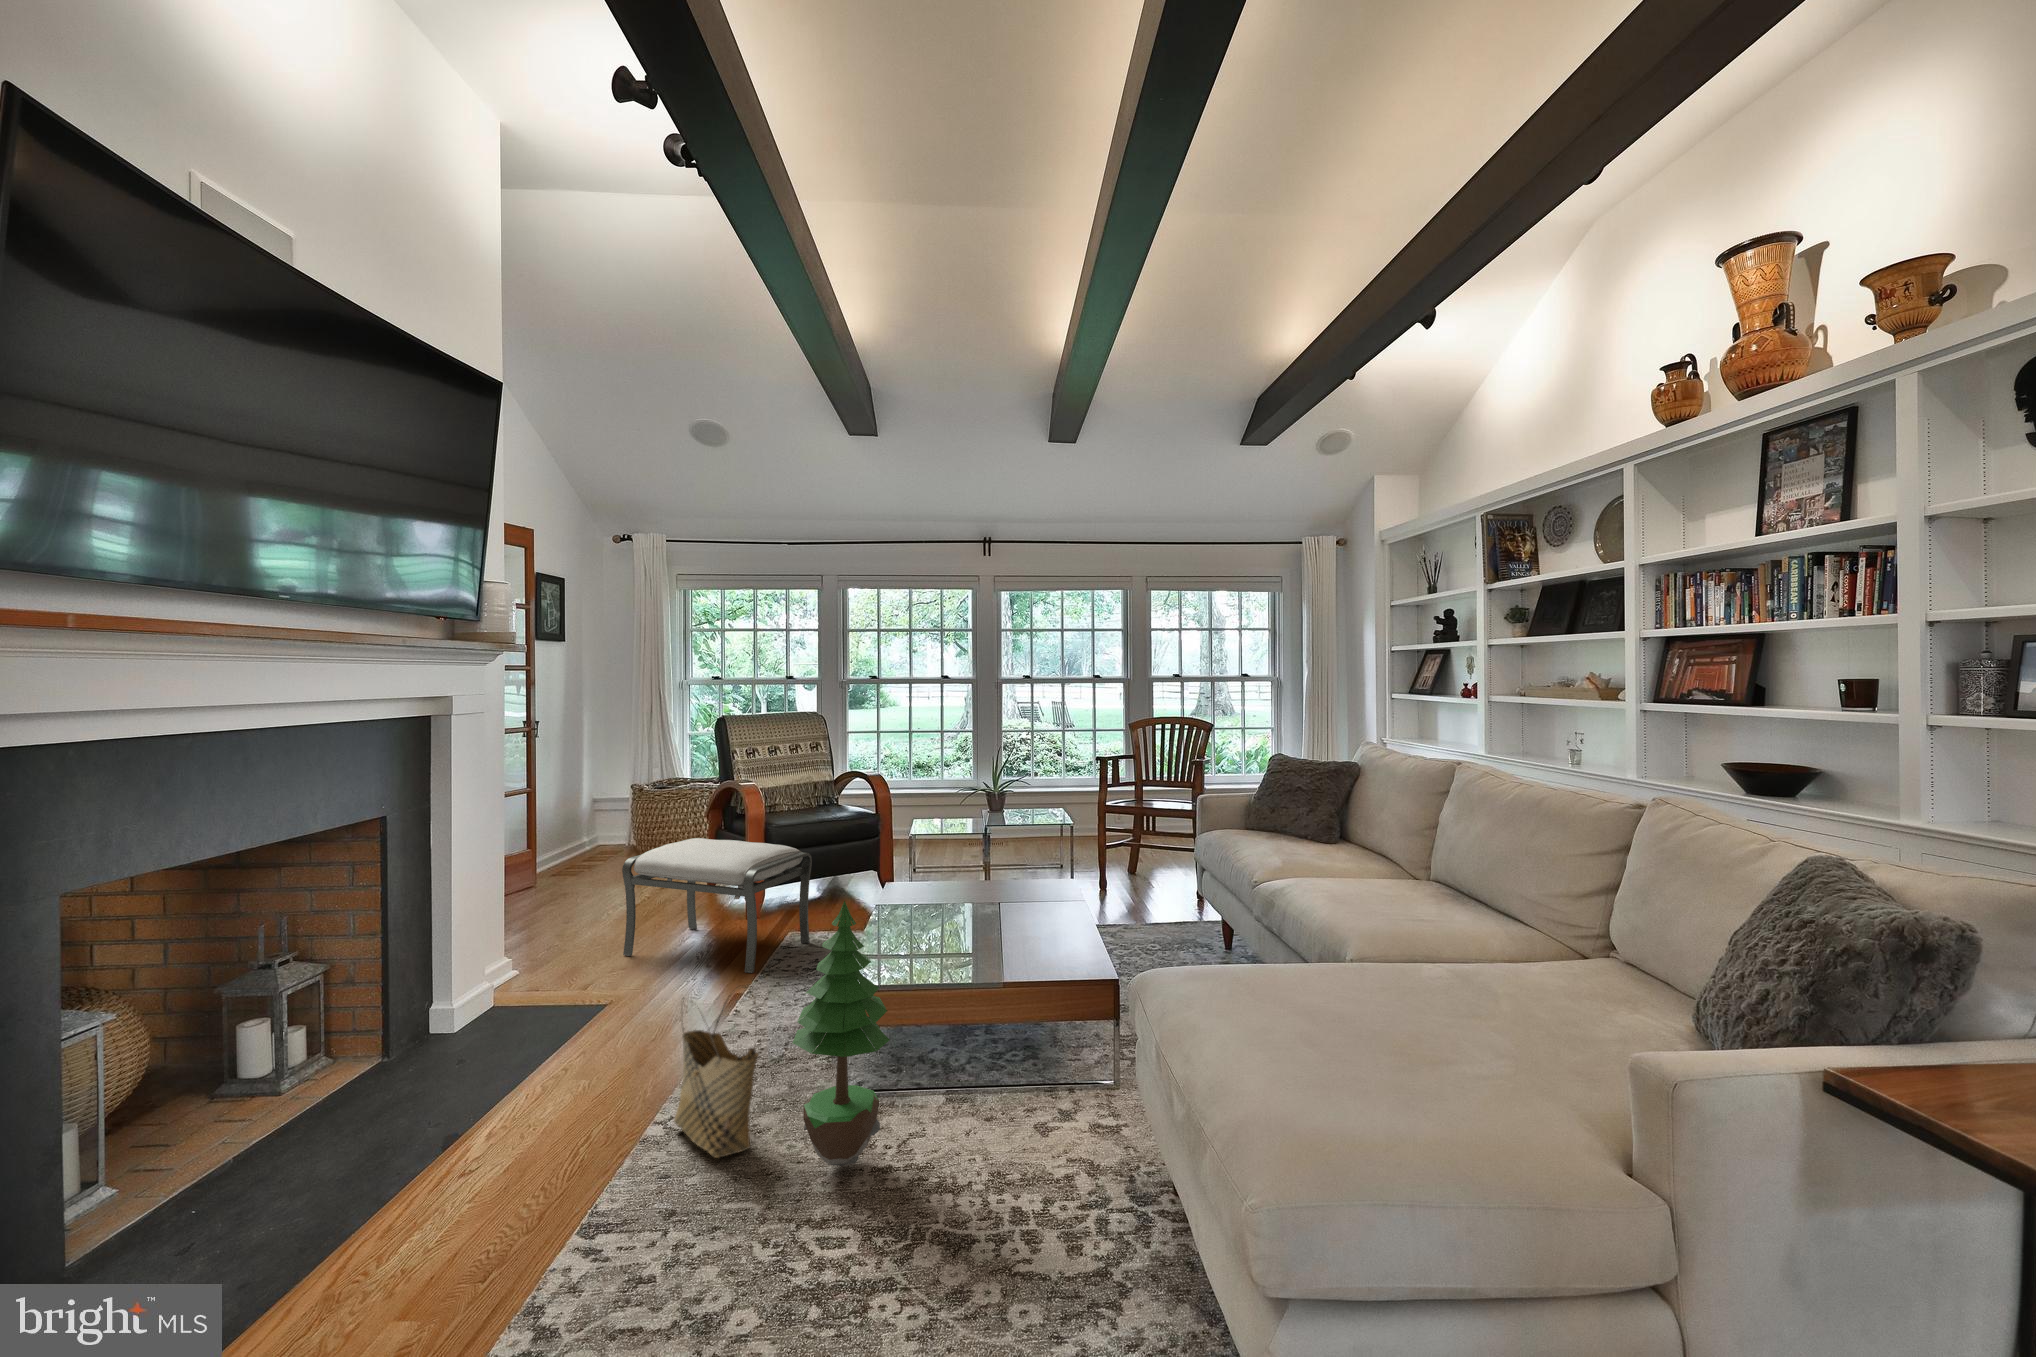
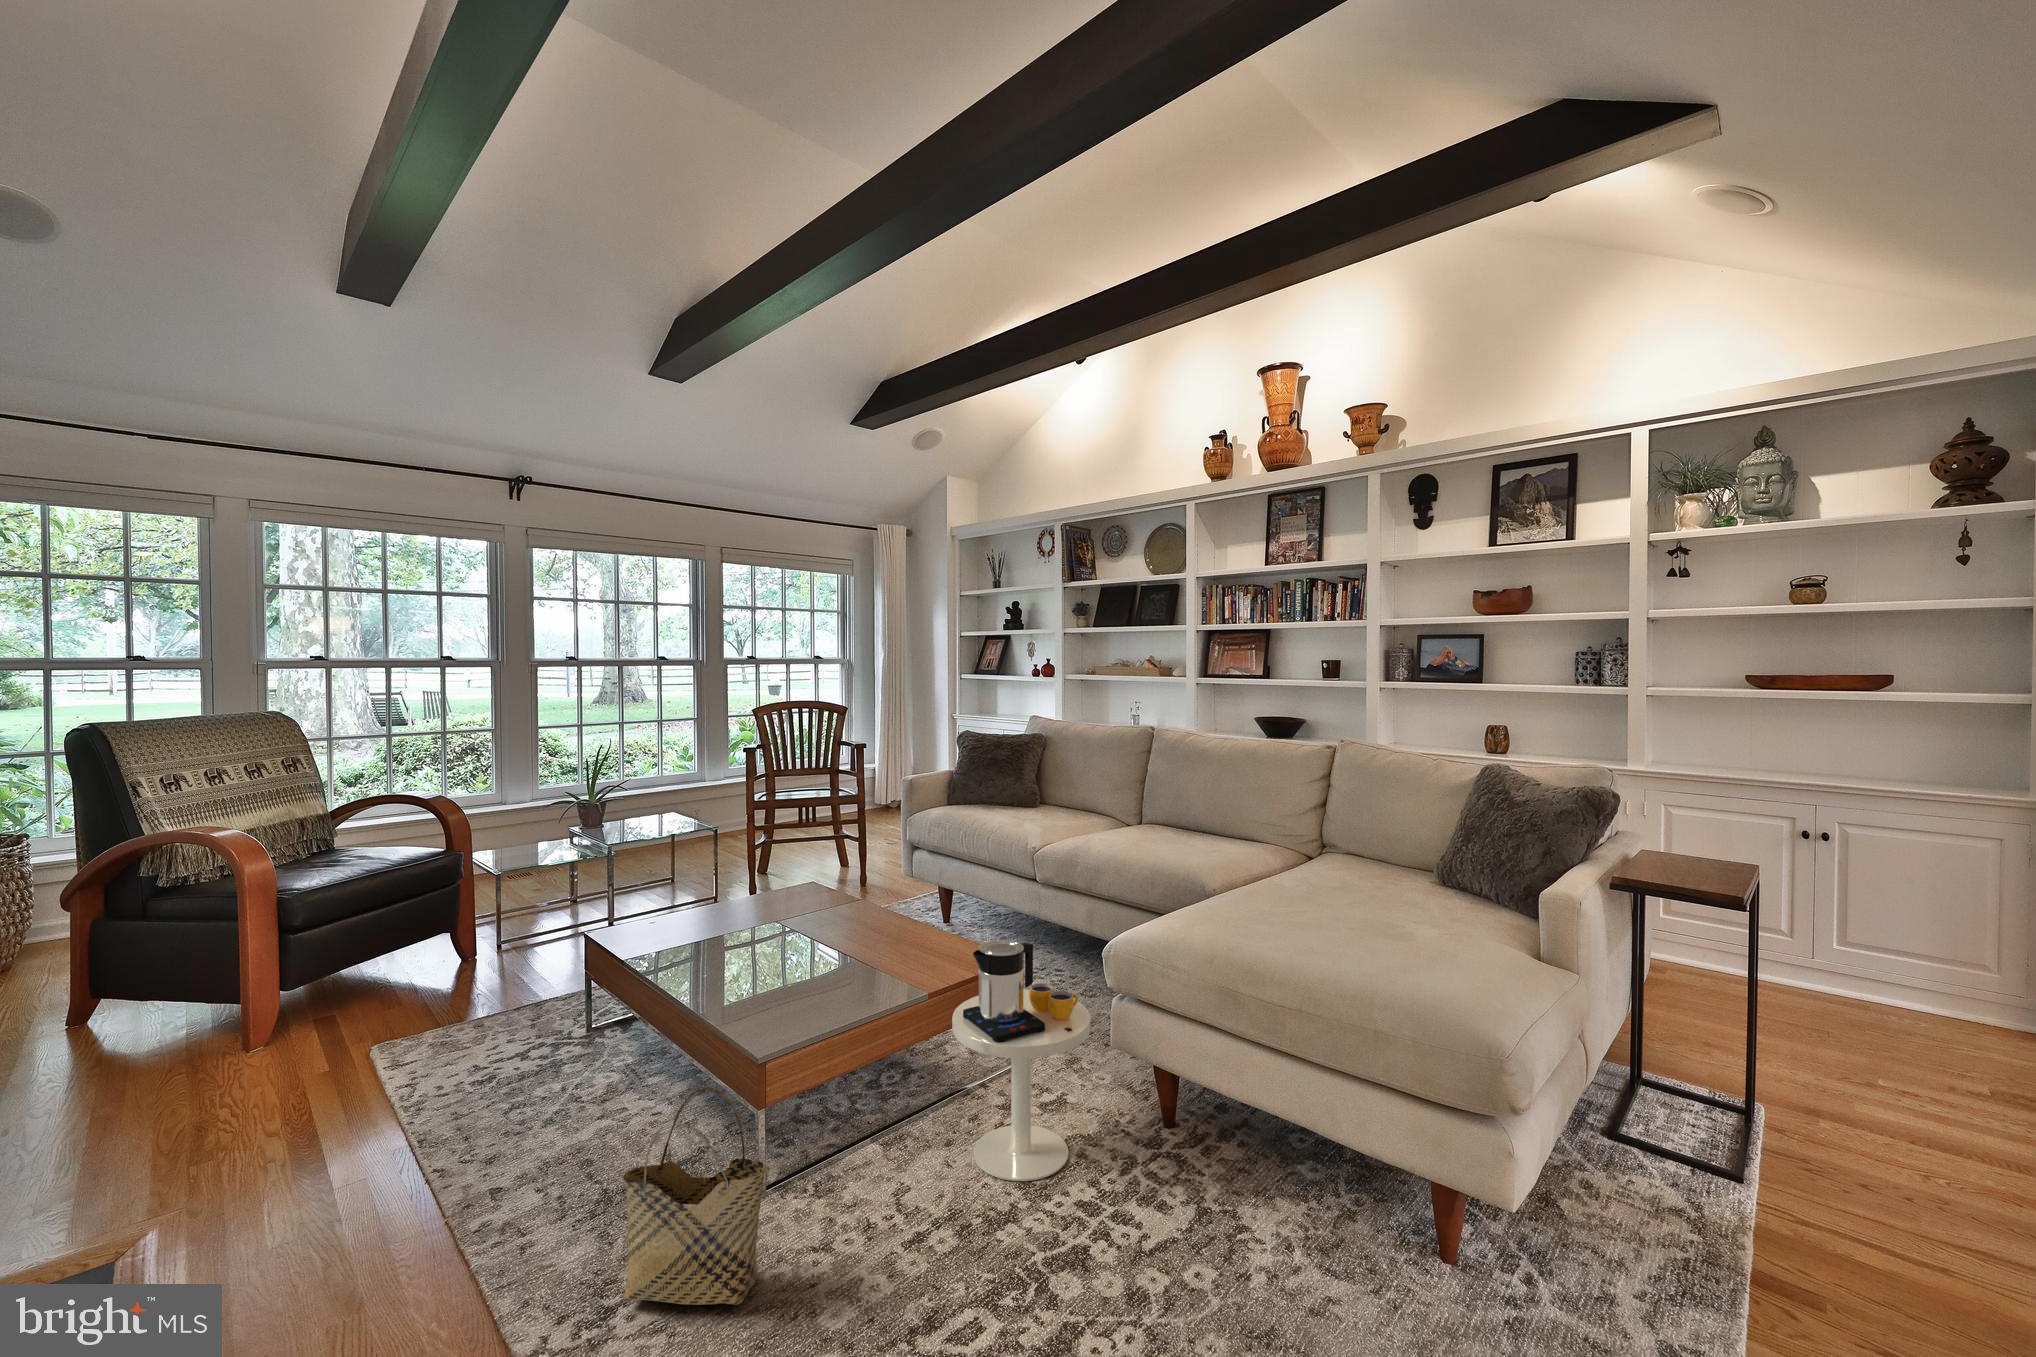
ottoman: present [622,838,812,973] -> none [123,920,464,1157]
potted tree: present [793,901,890,1166] -> none [824,947,932,1245]
side table: none [959,930,1099,1182] -> present [952,941,1090,1181]

